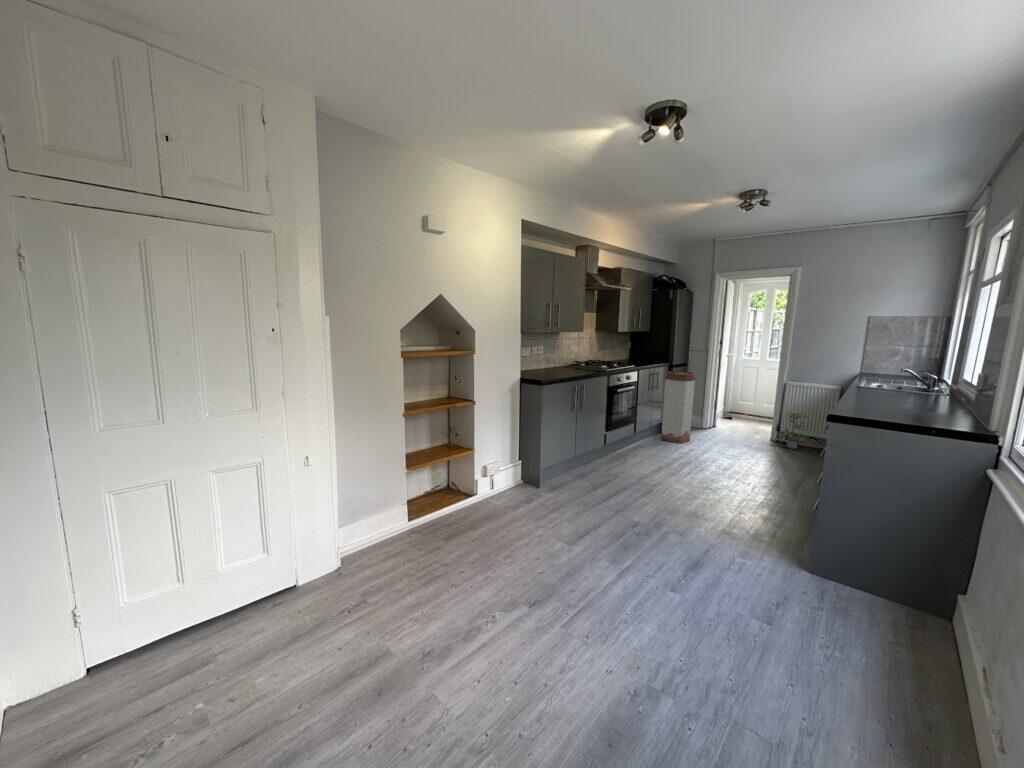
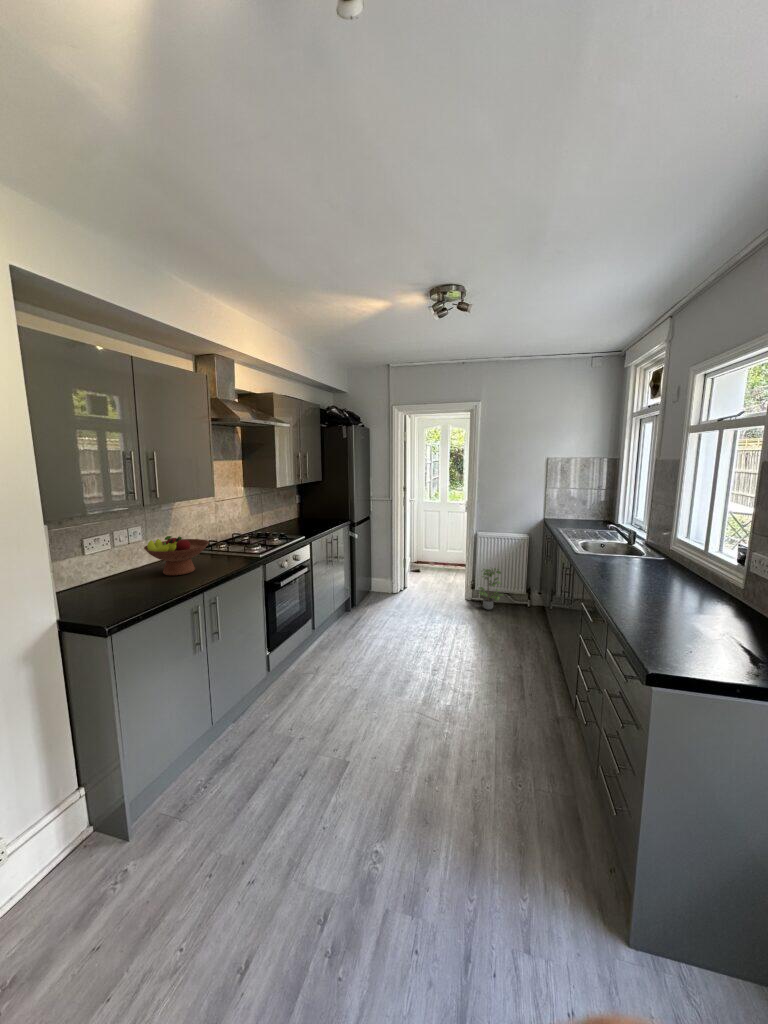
fruit bowl: none [548,350,581,372] -> present [144,536,209,576]
trash can: present [661,371,696,443] -> none [346,531,384,627]

